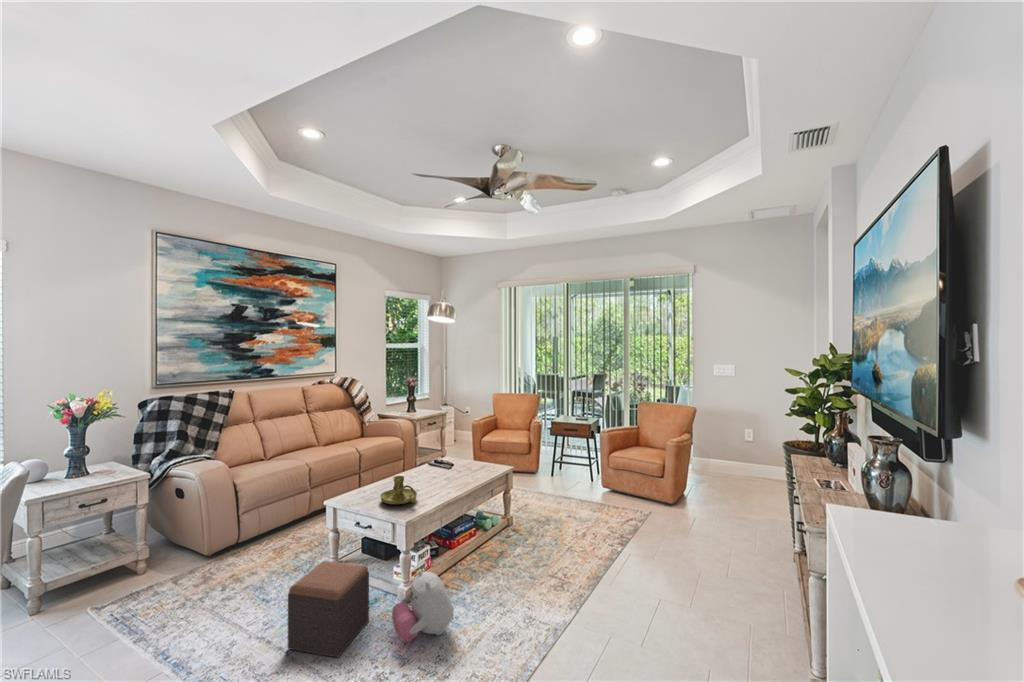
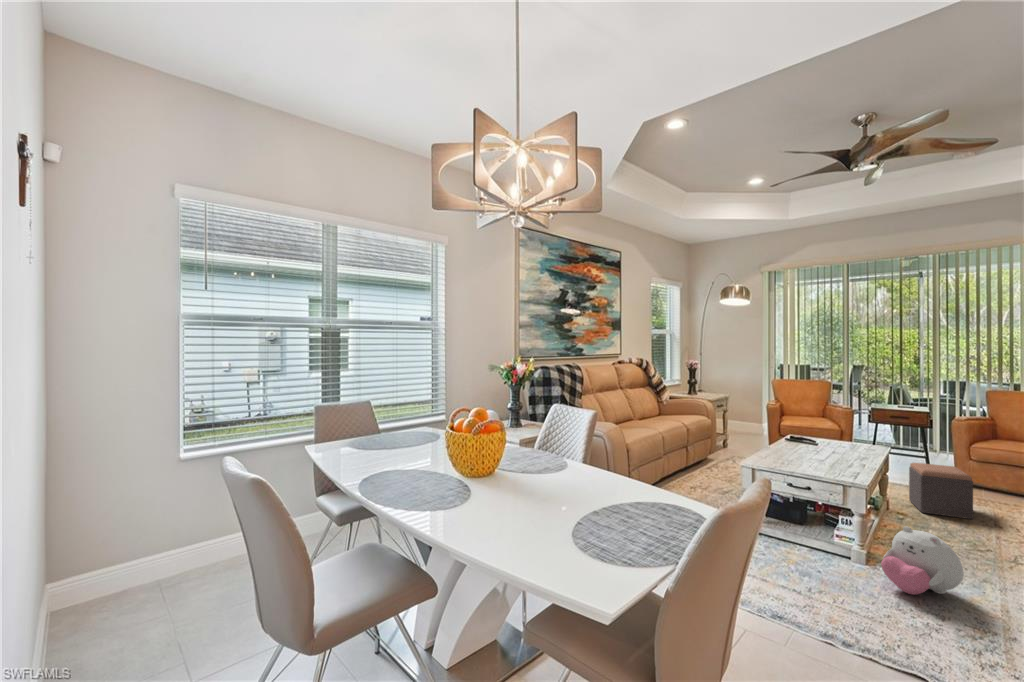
candle holder: present [380,476,417,504] -> none [790,441,841,467]
footstool: present [288,561,369,658] -> present [909,463,973,519]

